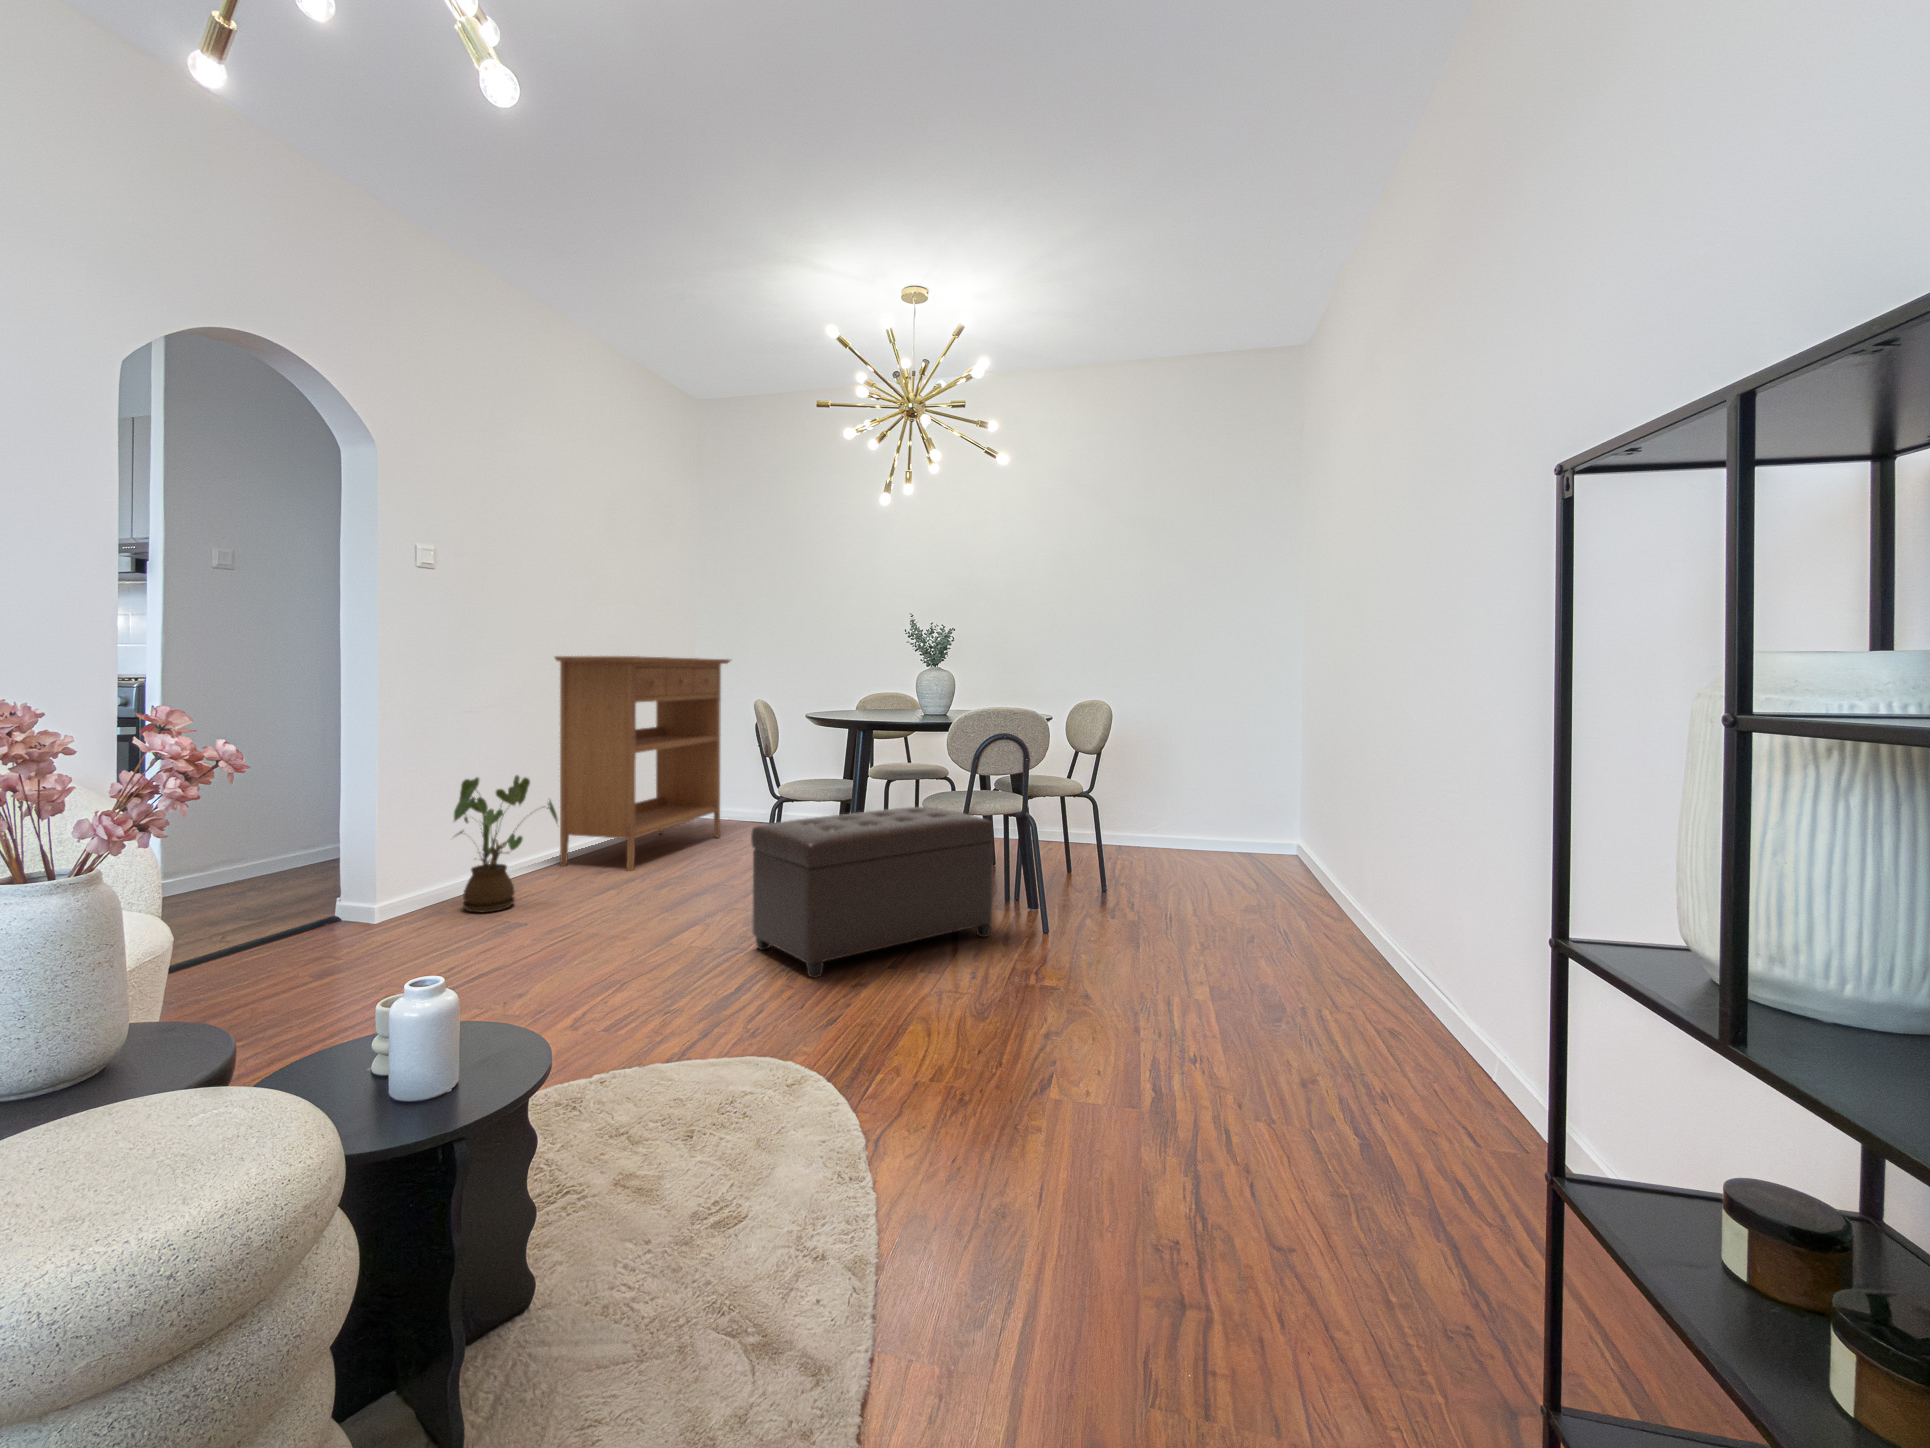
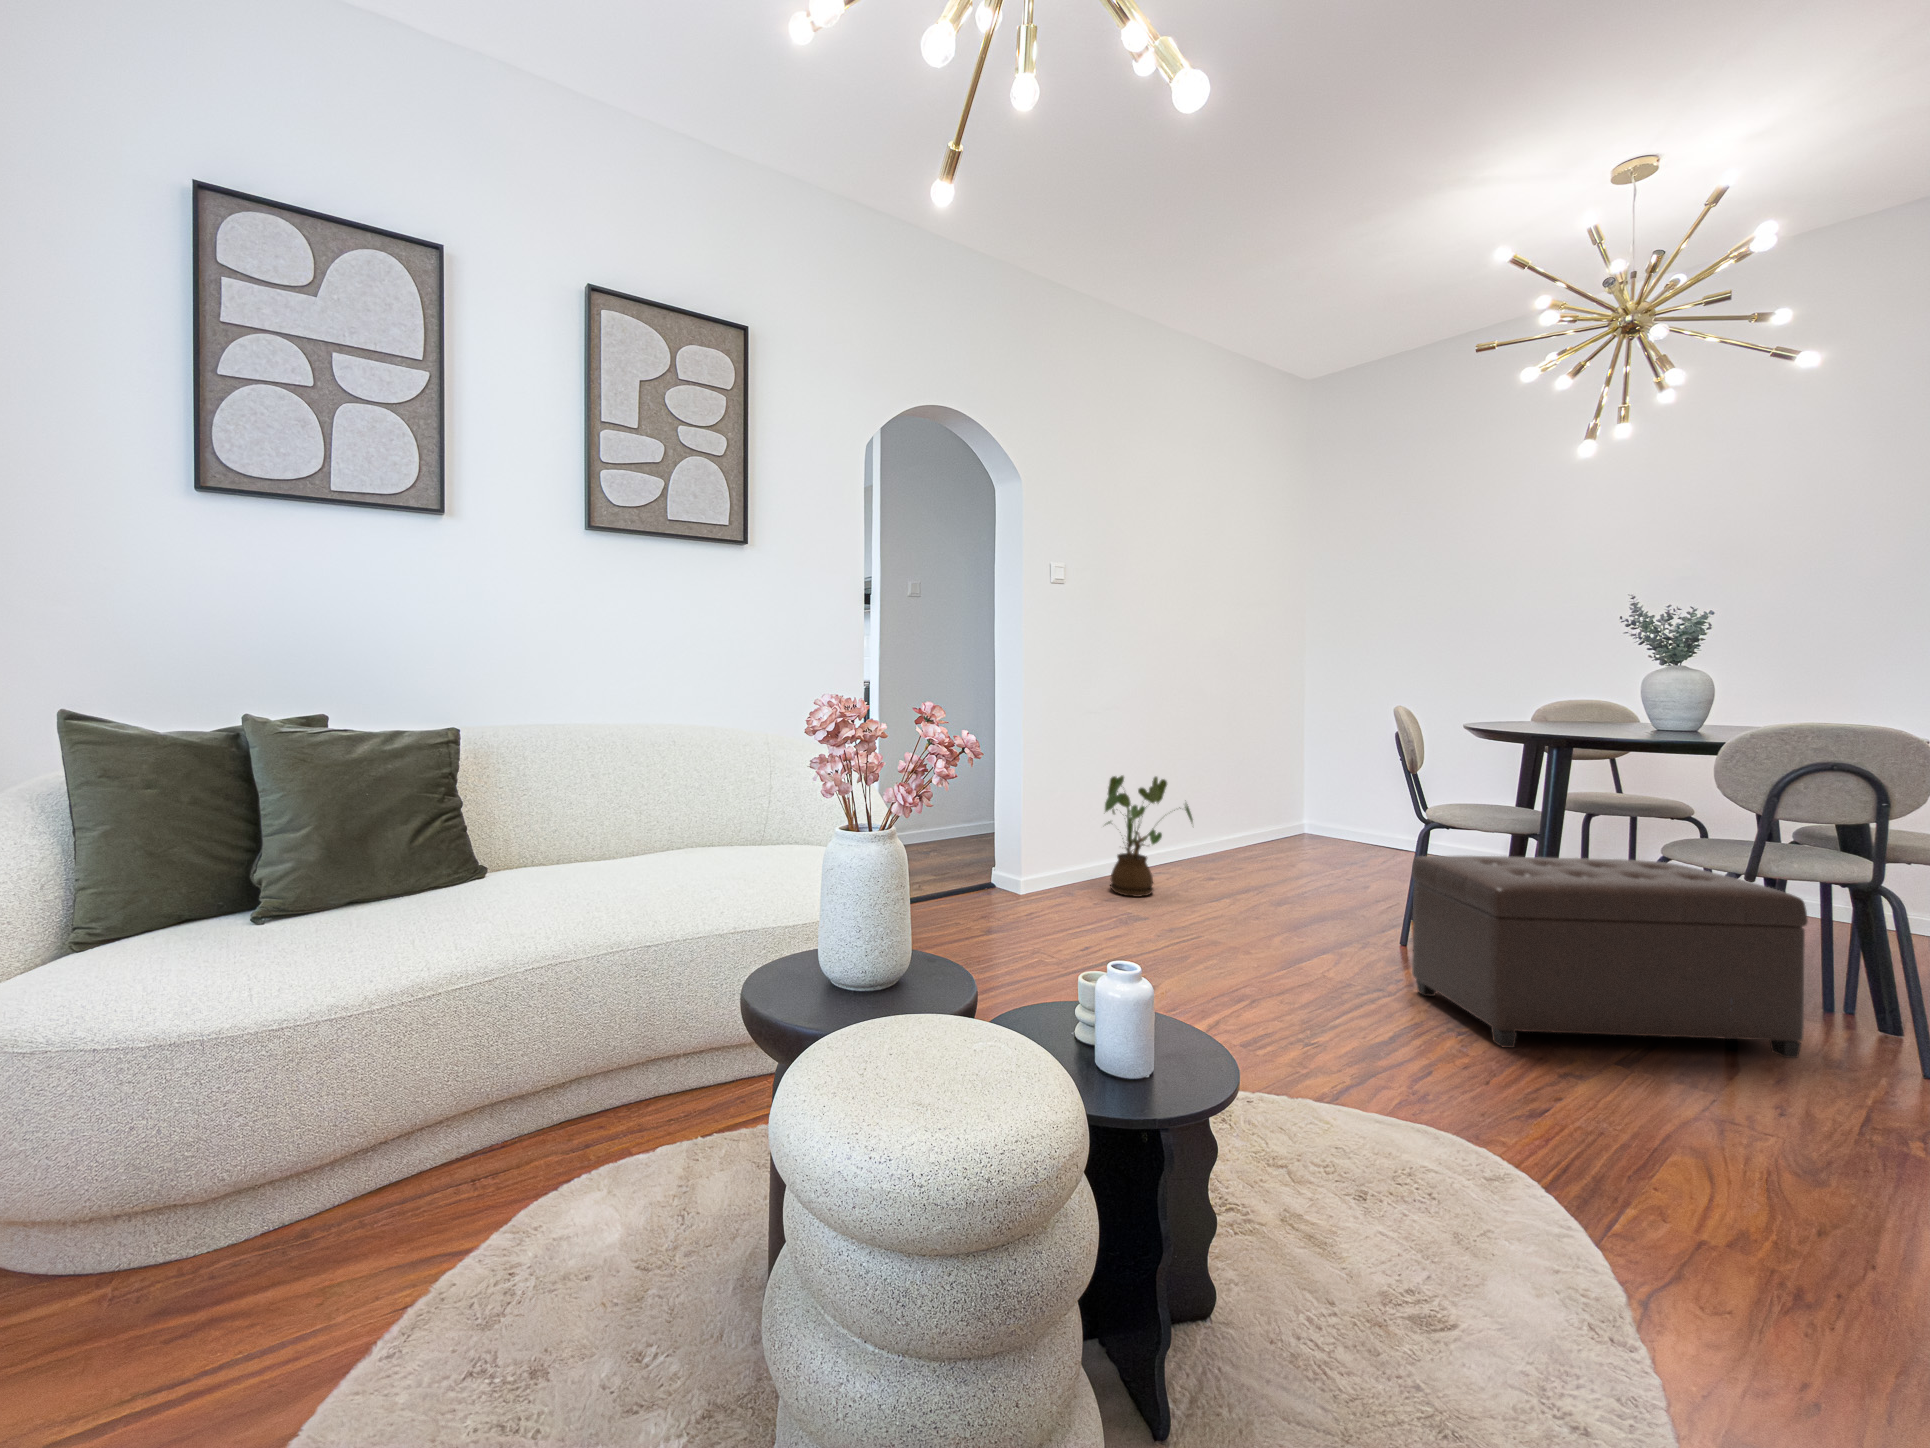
console table: present [555,656,730,871] -> none [1187,669,1370,880]

